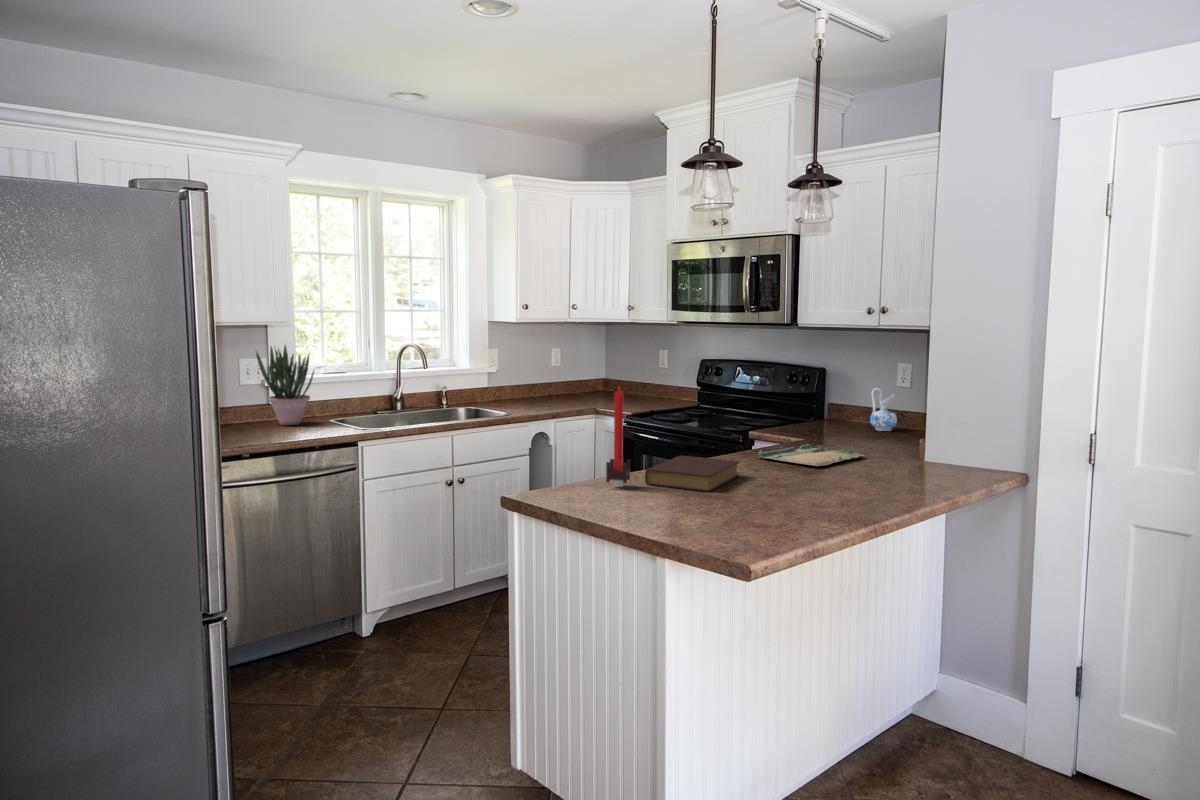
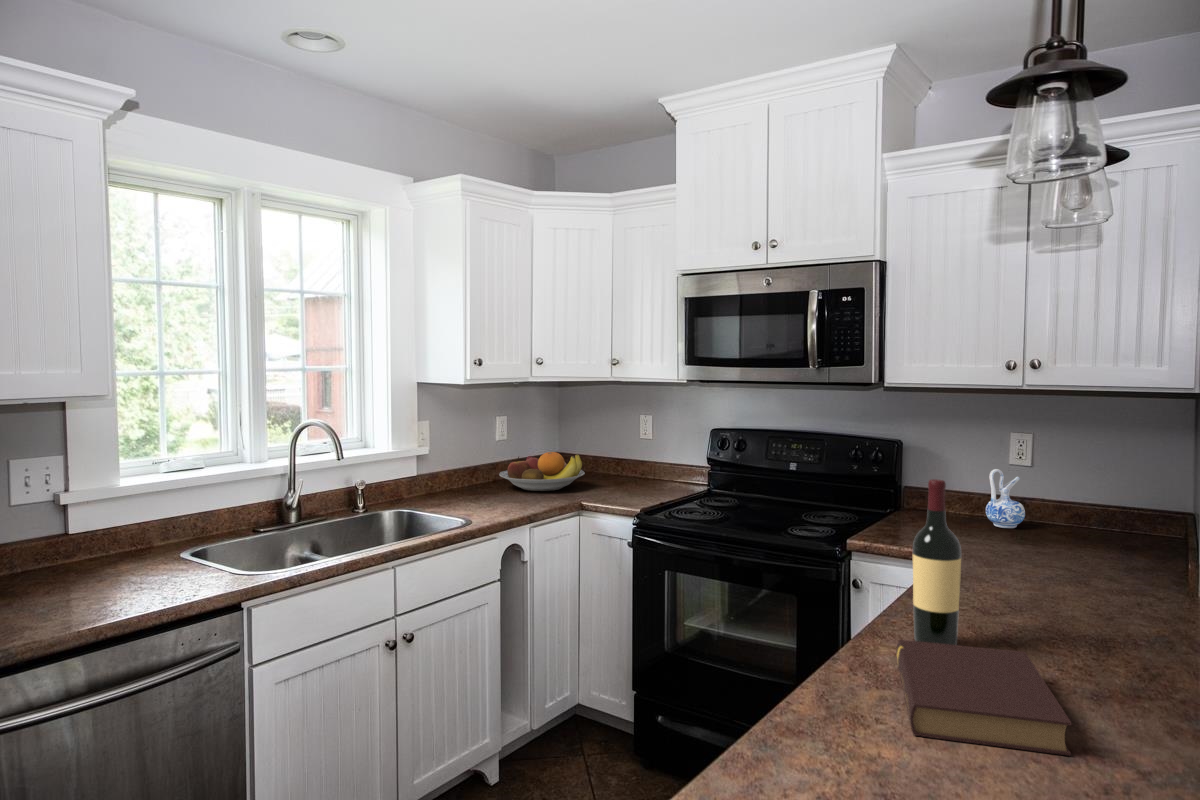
potted plant: present [256,345,314,425] -> none [40,433,153,573]
wine bottle: none [704,372,729,467] -> present [913,479,961,645]
fruit bowl: none [548,375,611,403] -> present [499,452,585,491]
candle: present [606,387,630,487] -> none [846,541,905,755]
tray: present [757,444,864,466] -> none [960,572,1109,634]

